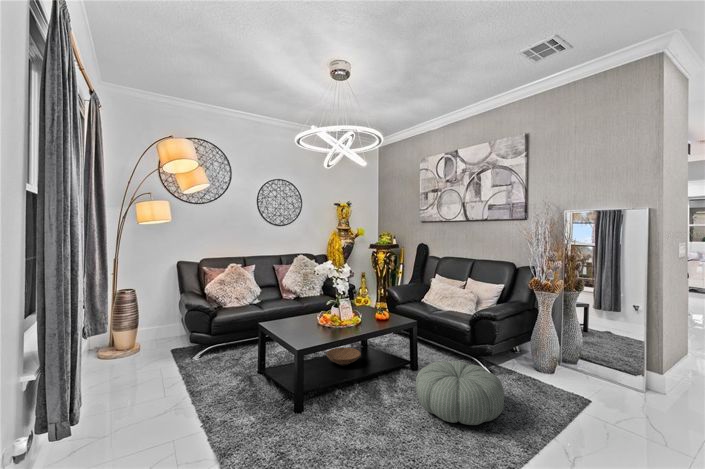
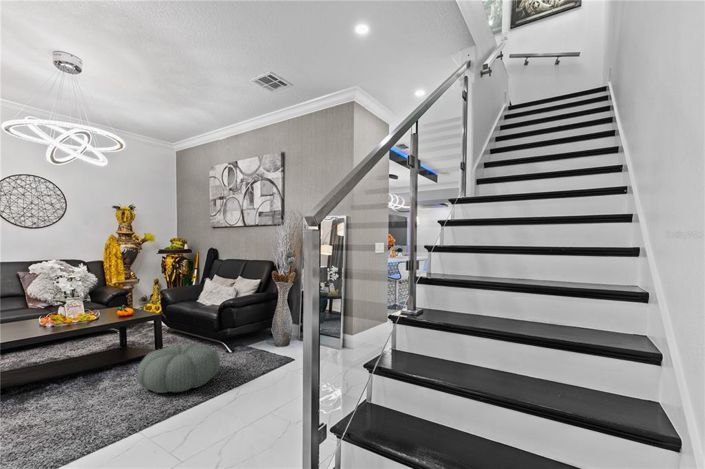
wooden bowl: present [326,347,361,366] -> none [57,347,100,364]

